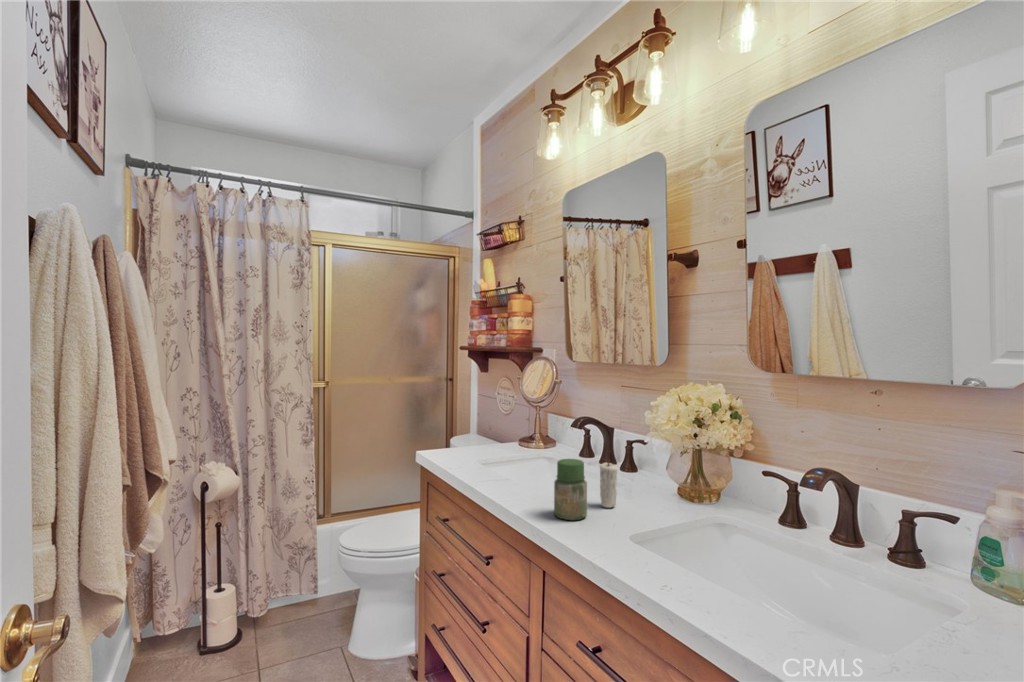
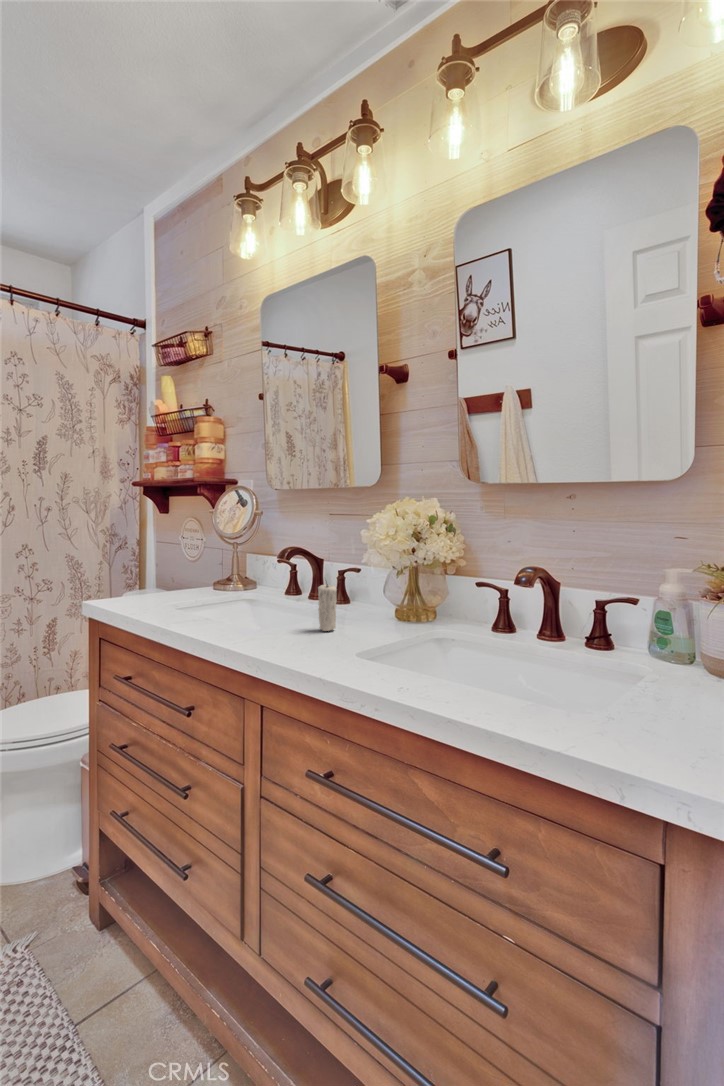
jar: present [554,459,587,520] -> none [271,579,308,644]

